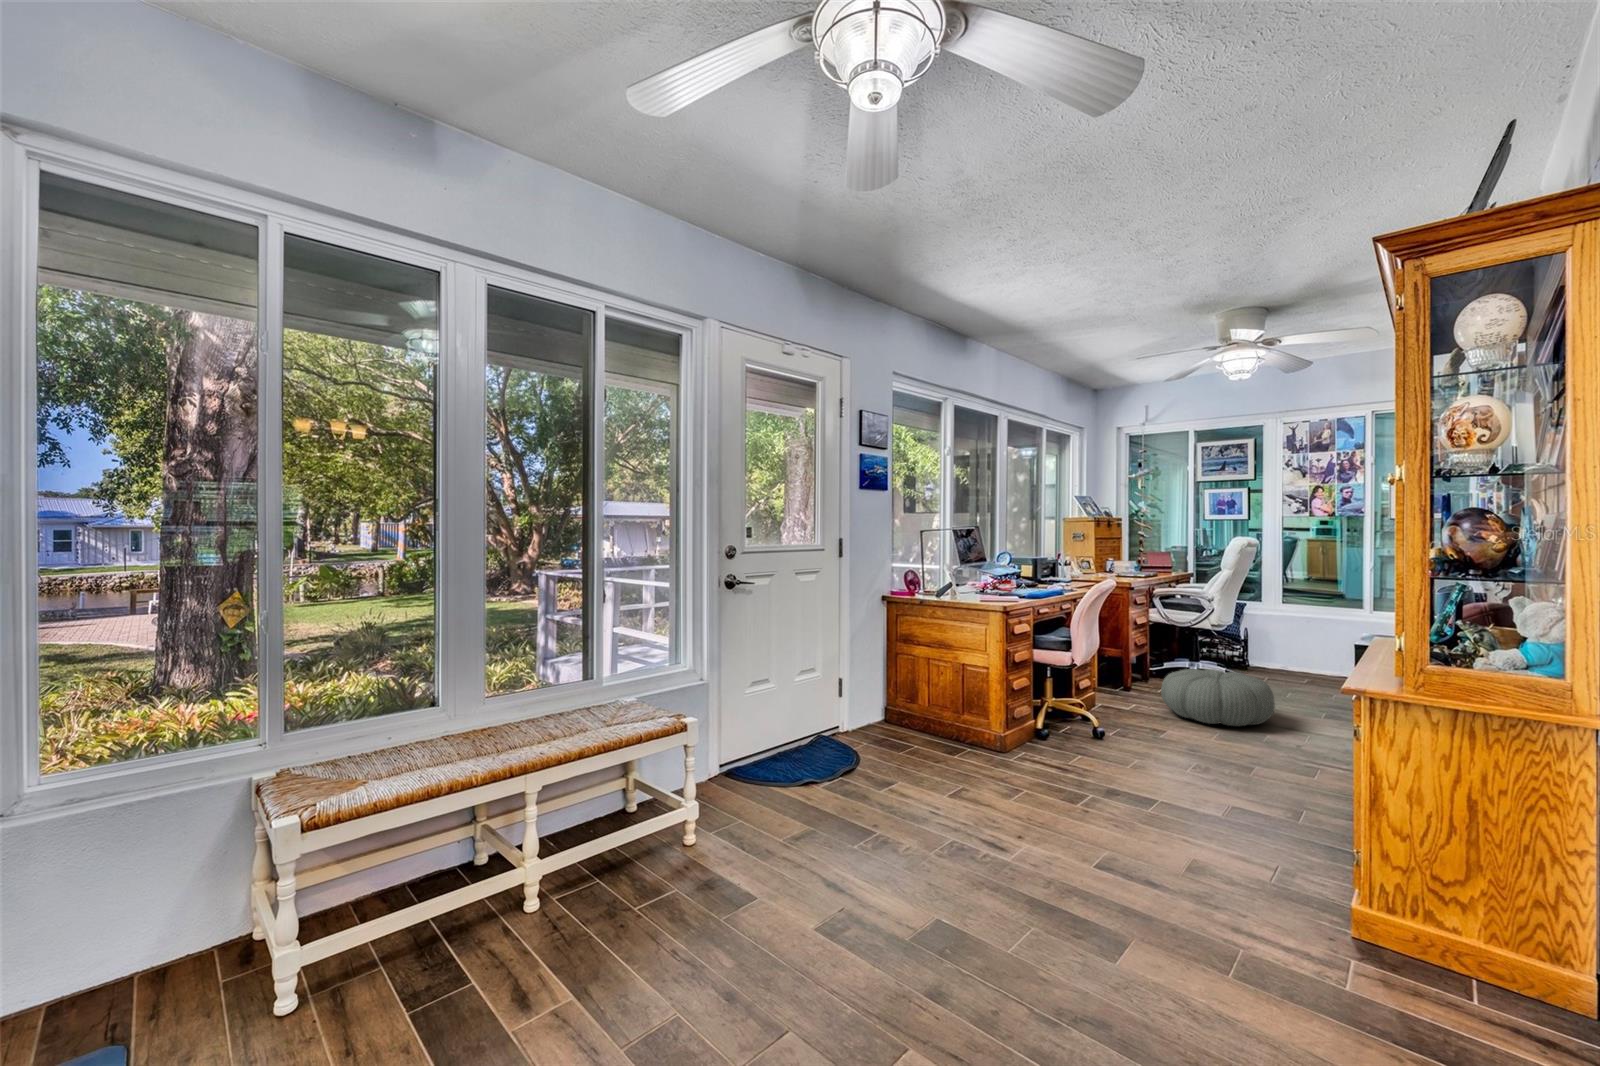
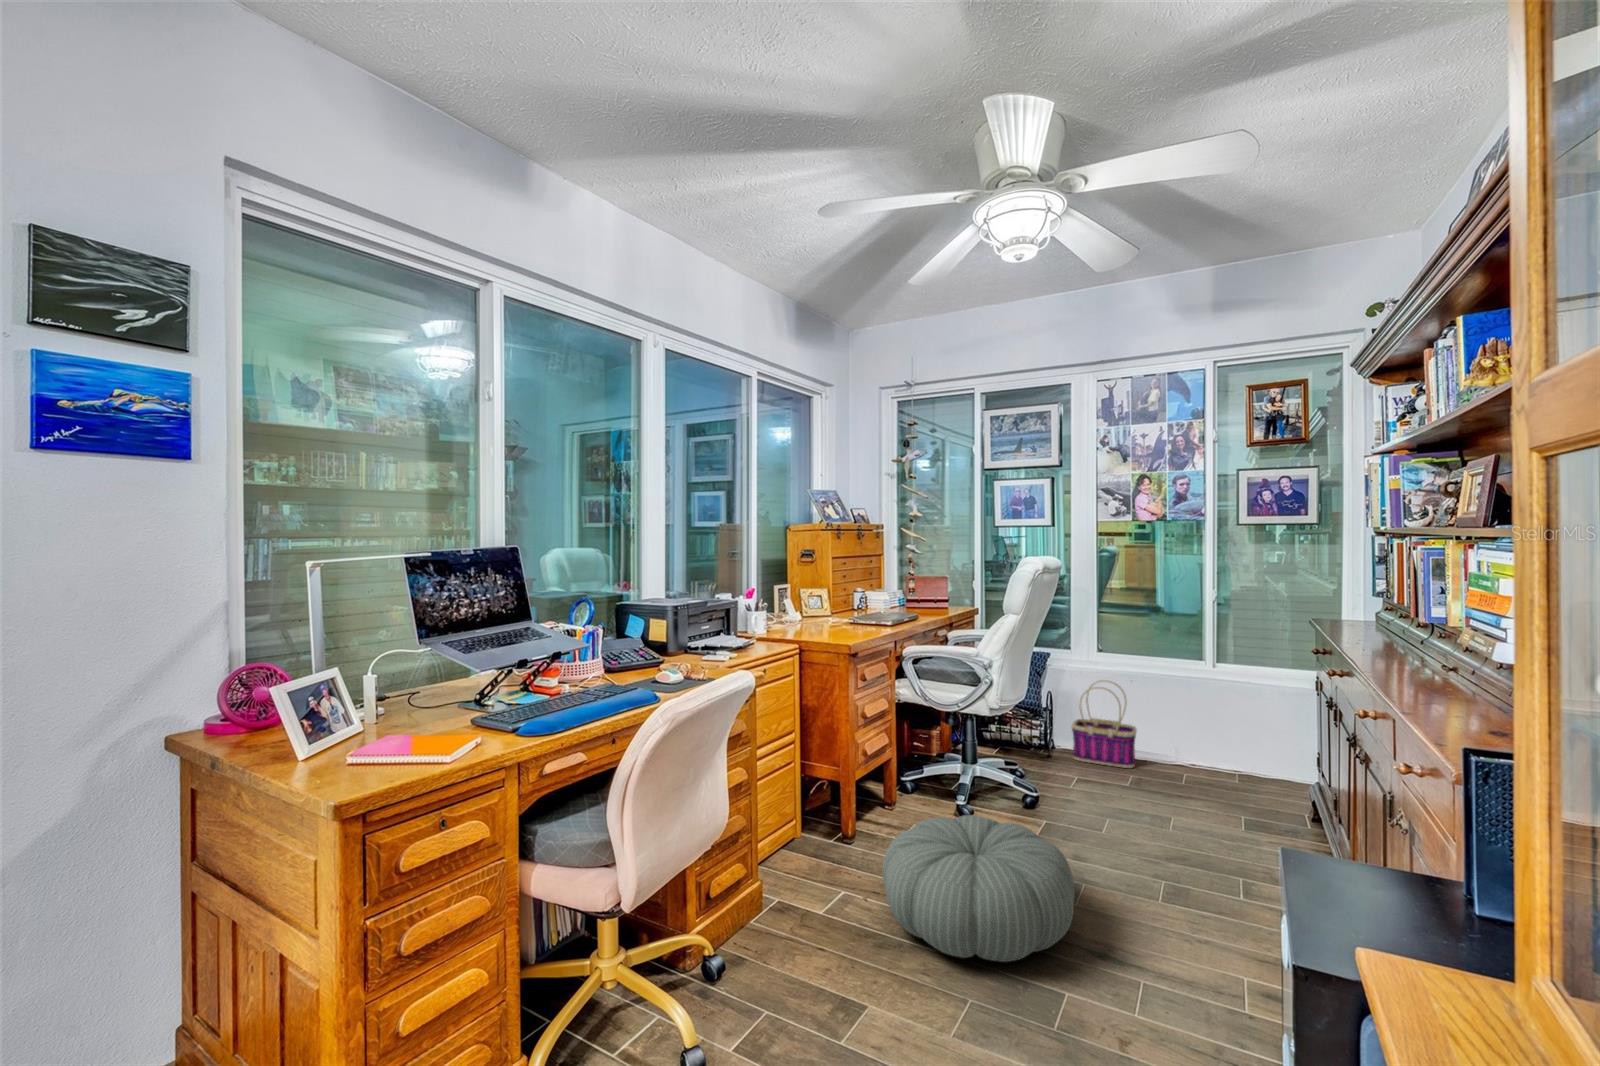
basket: none [1263,621,1311,677] -> present [1072,680,1137,768]

